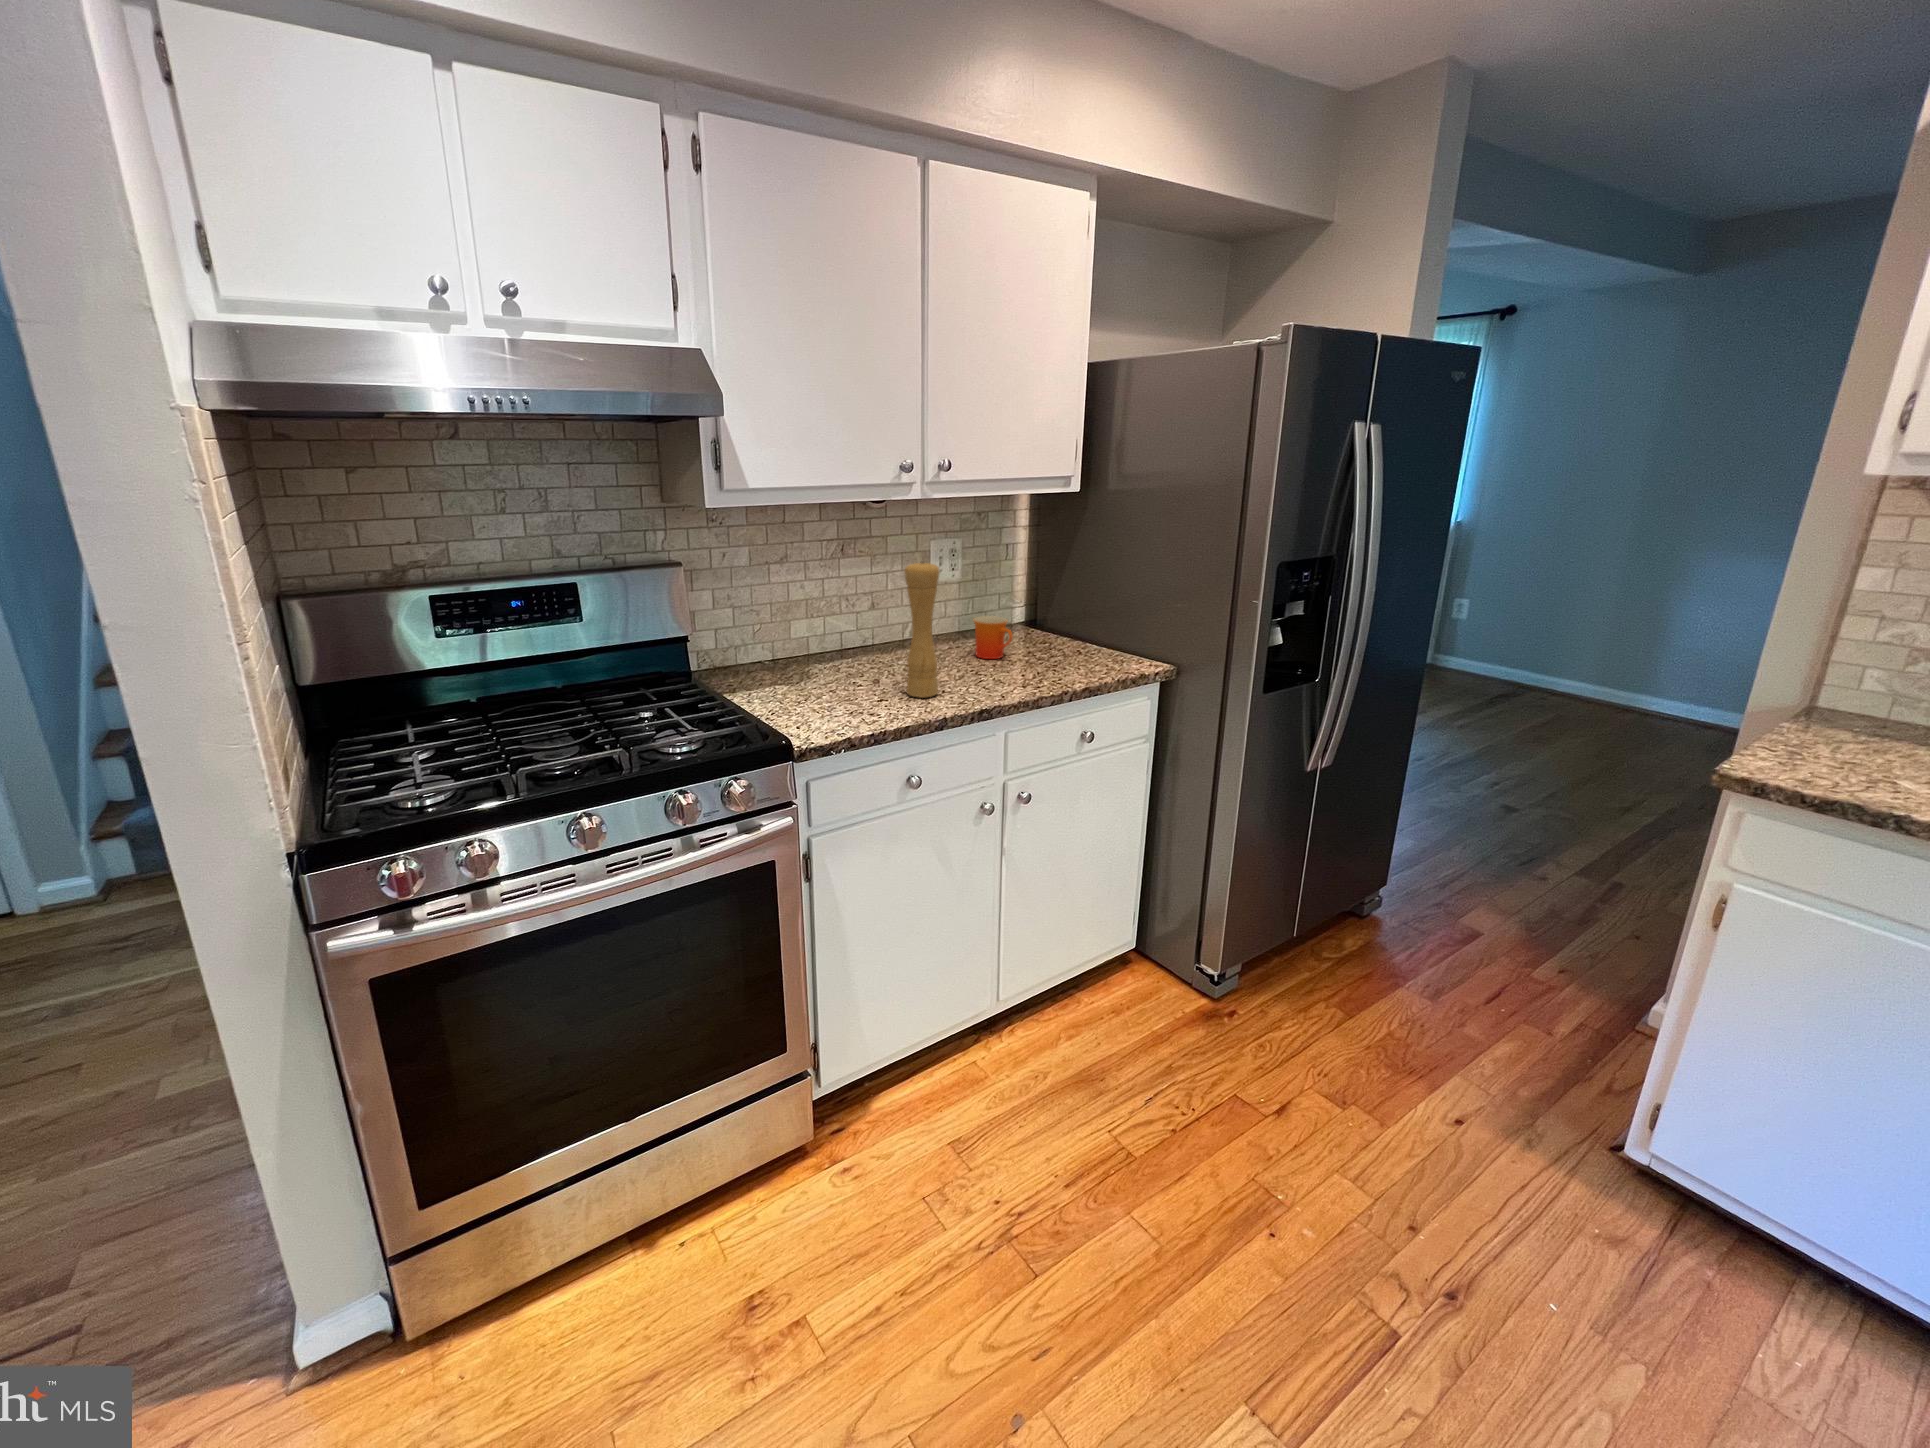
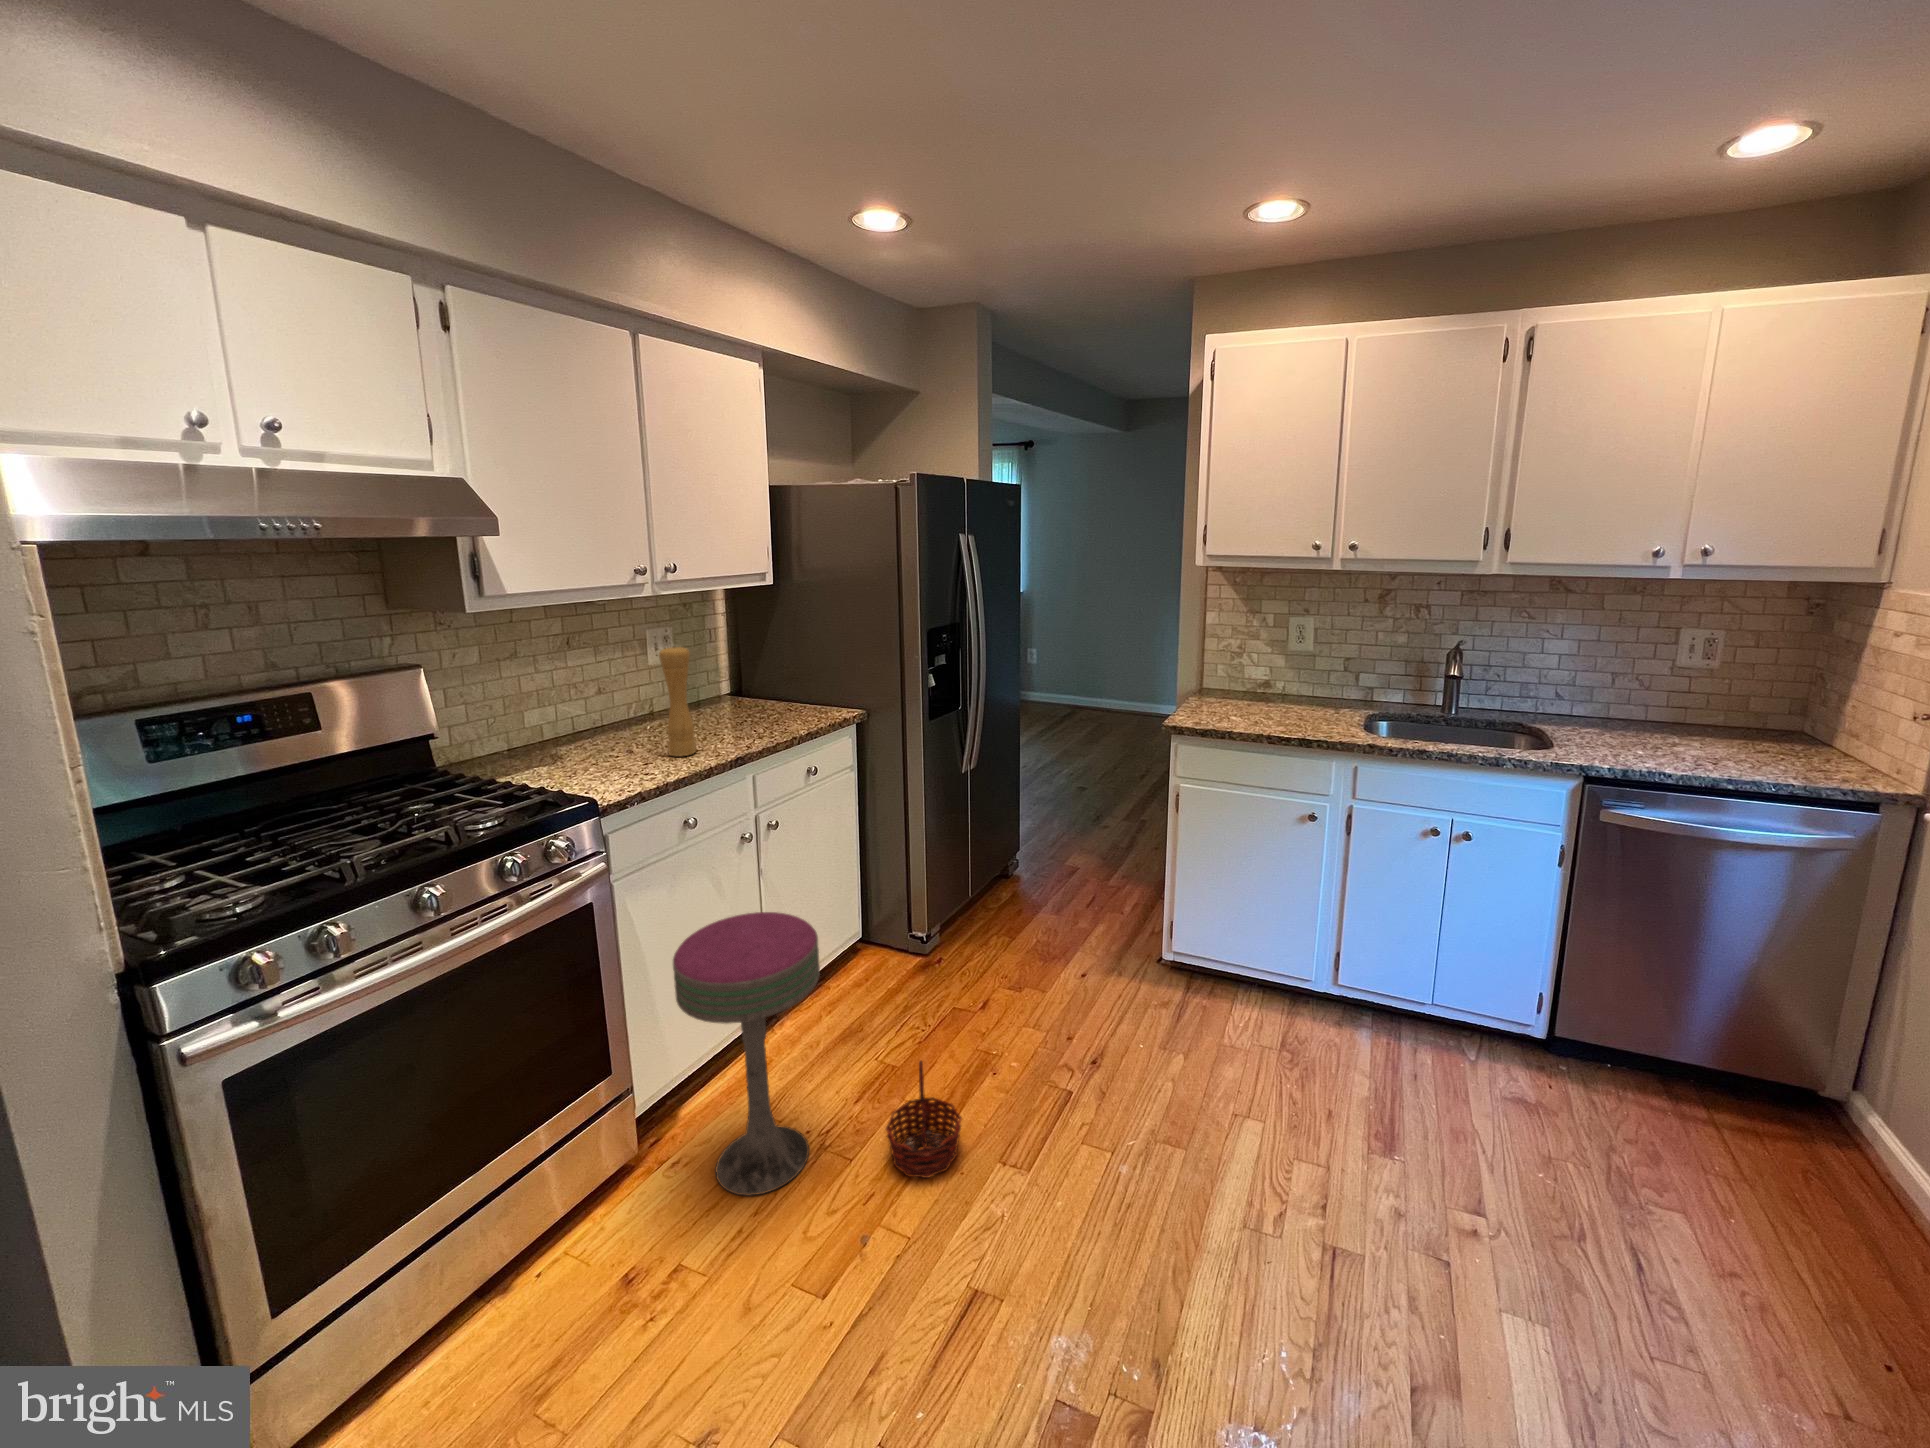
mug: present [974,616,1013,659] -> none [704,688,741,723]
bar stool: none [847,912,1028,1268] -> present [673,912,820,1196]
basket: none [1085,1197,1200,1371] -> present [886,1061,962,1178]

